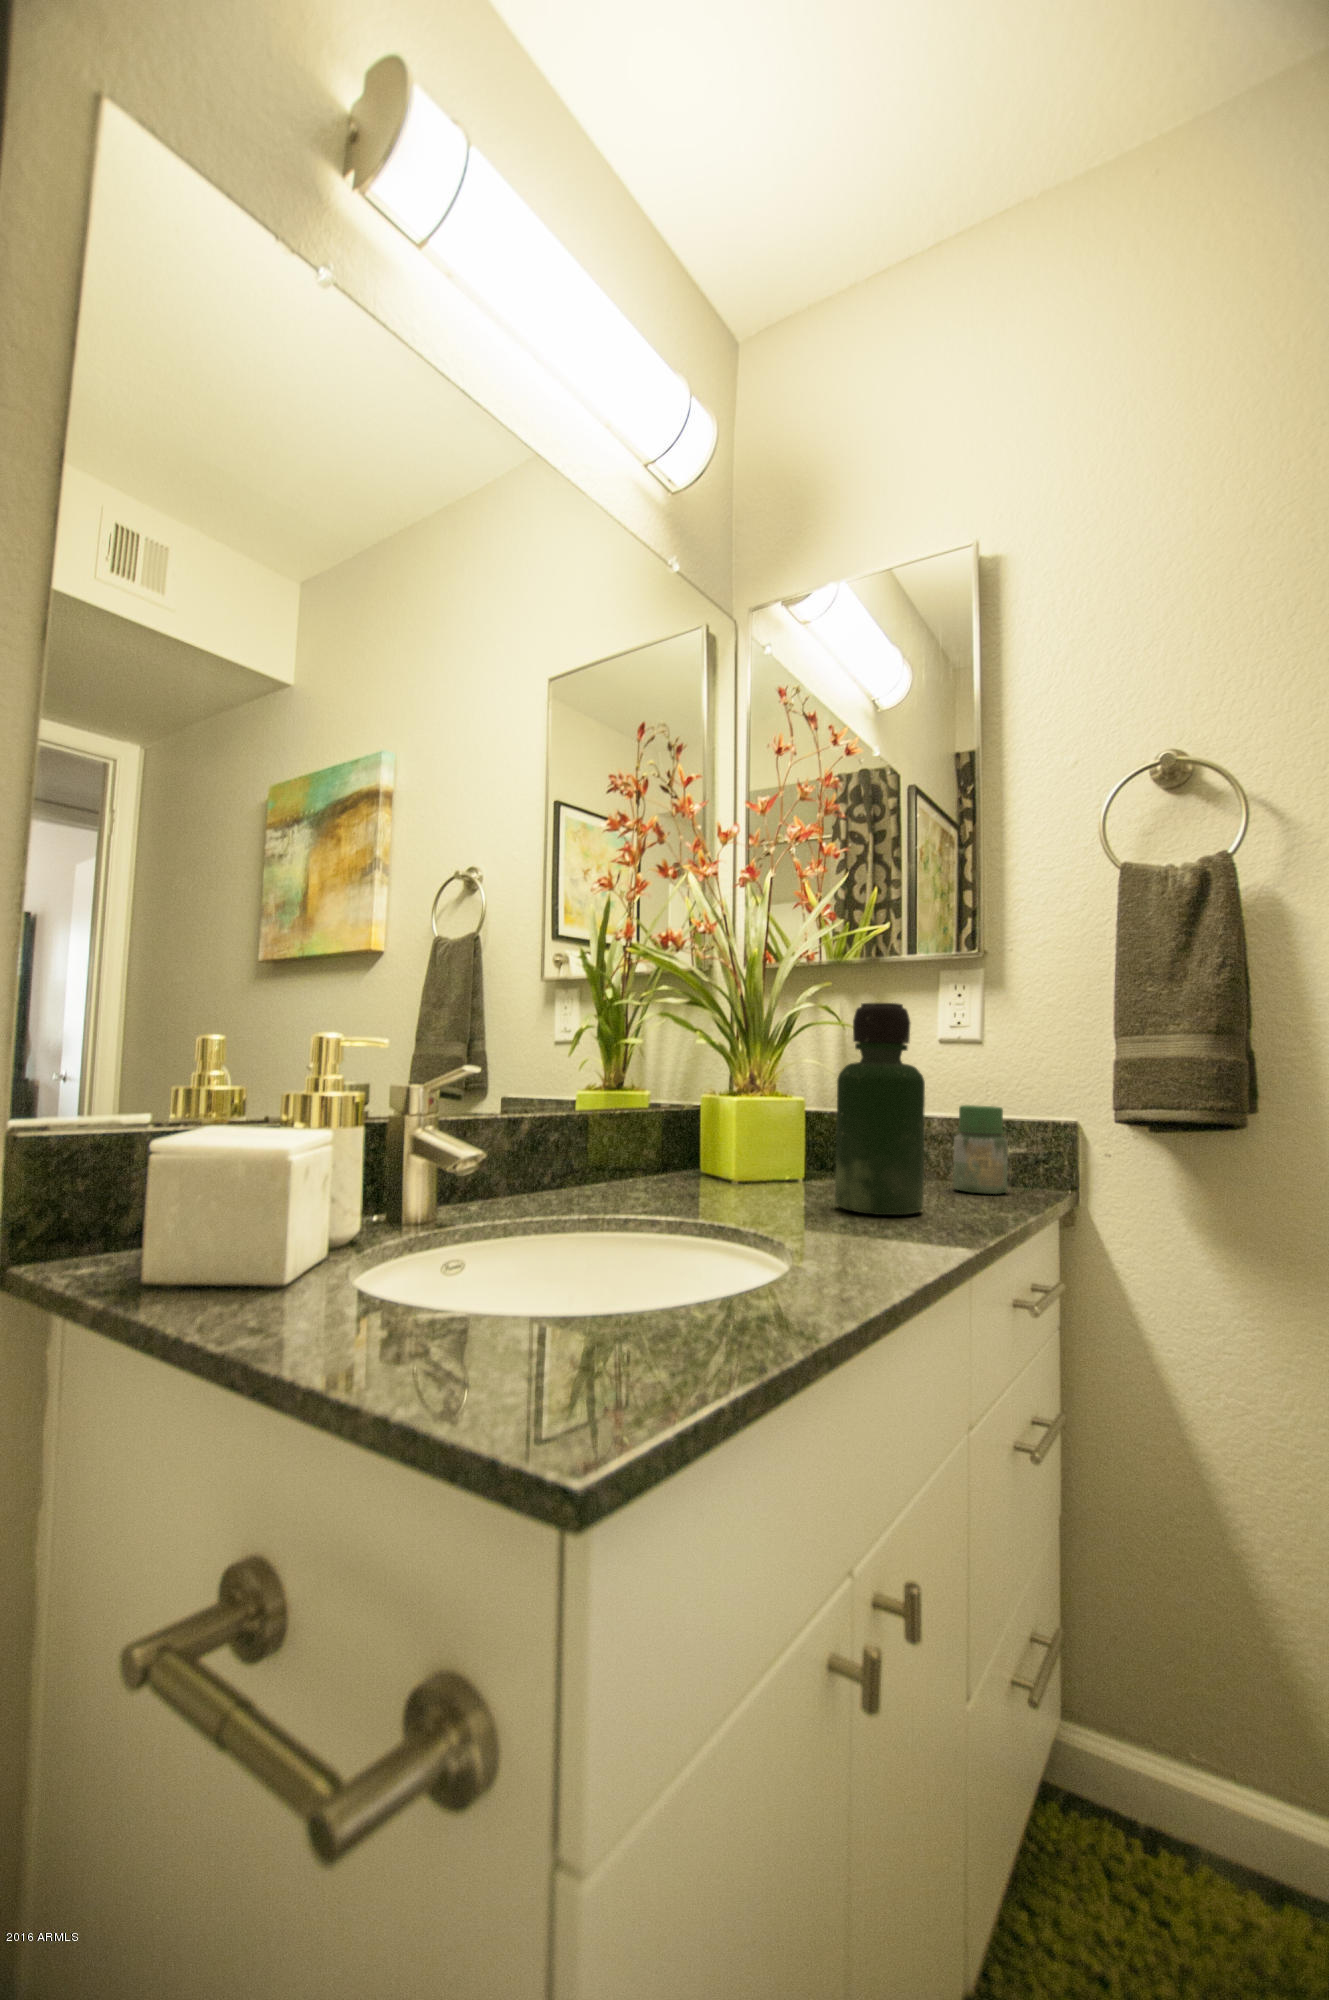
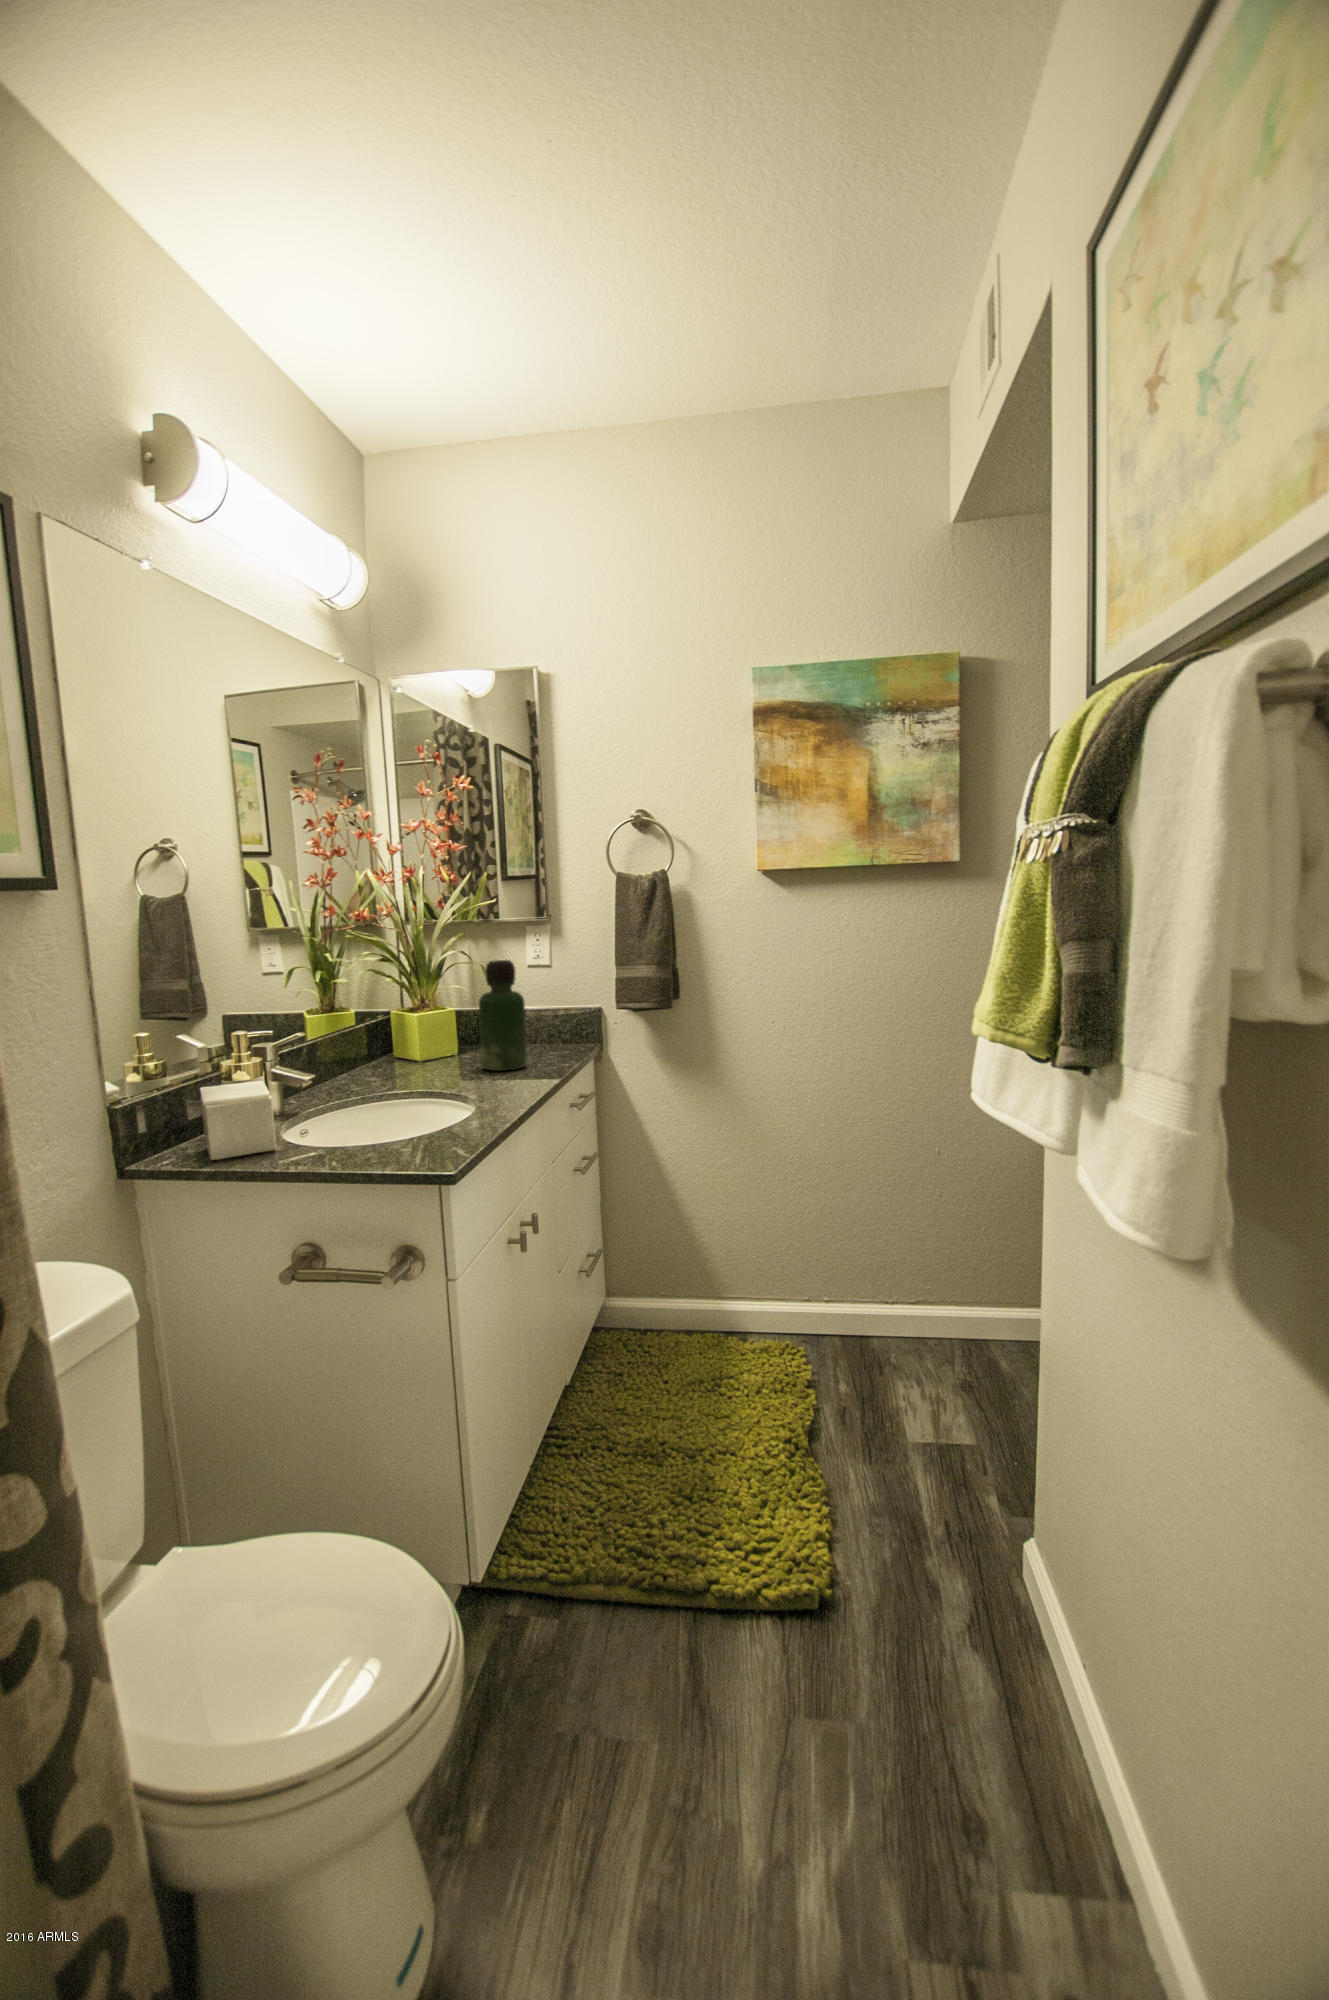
jar: present [953,1105,1008,1194] -> none [539,1003,568,1050]

